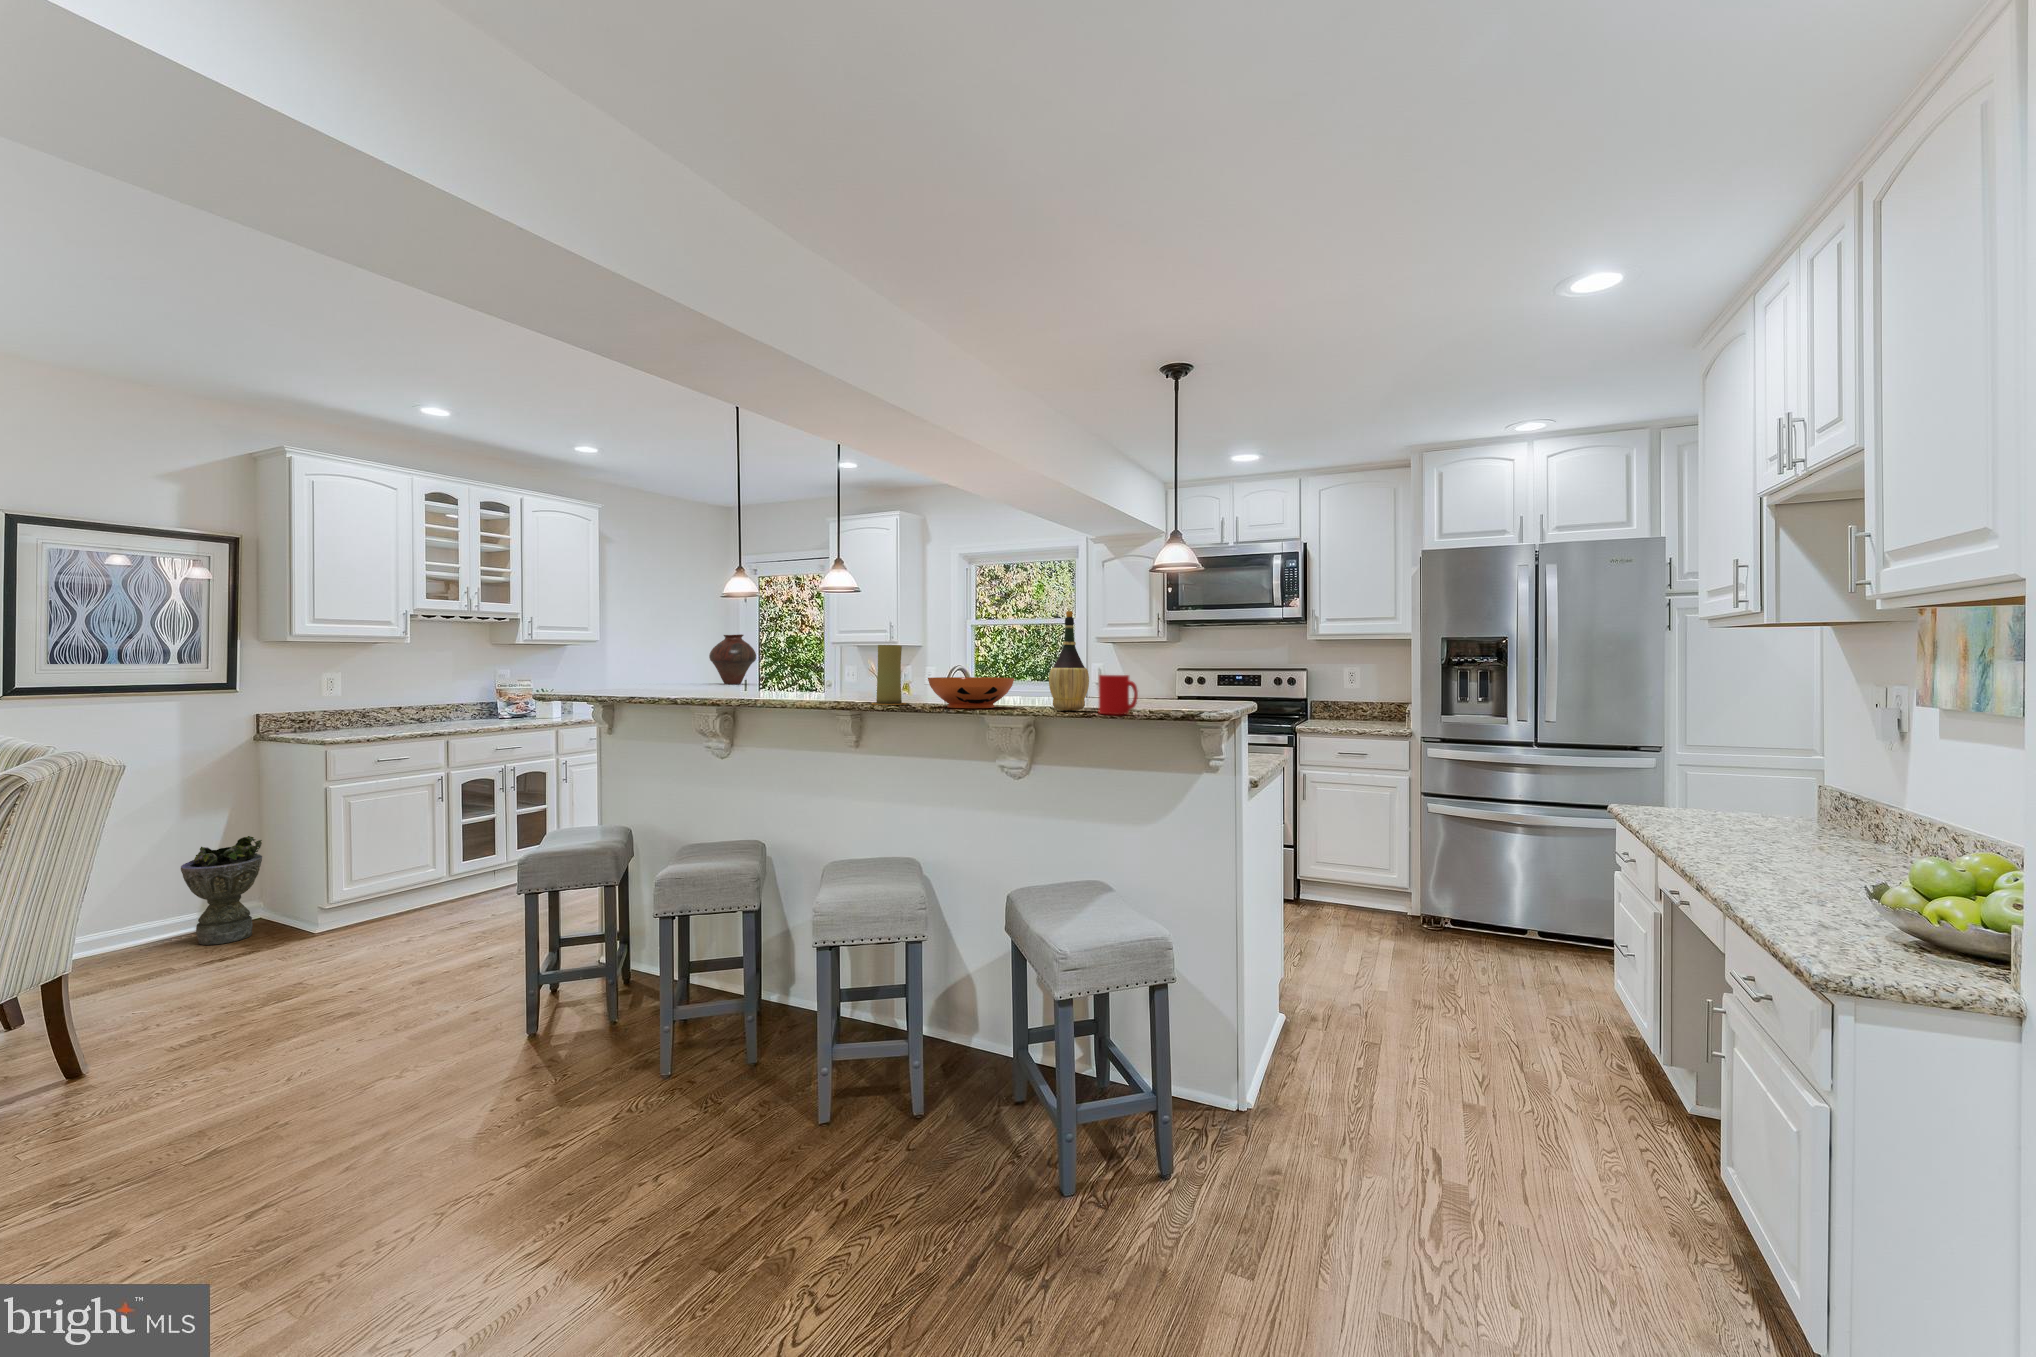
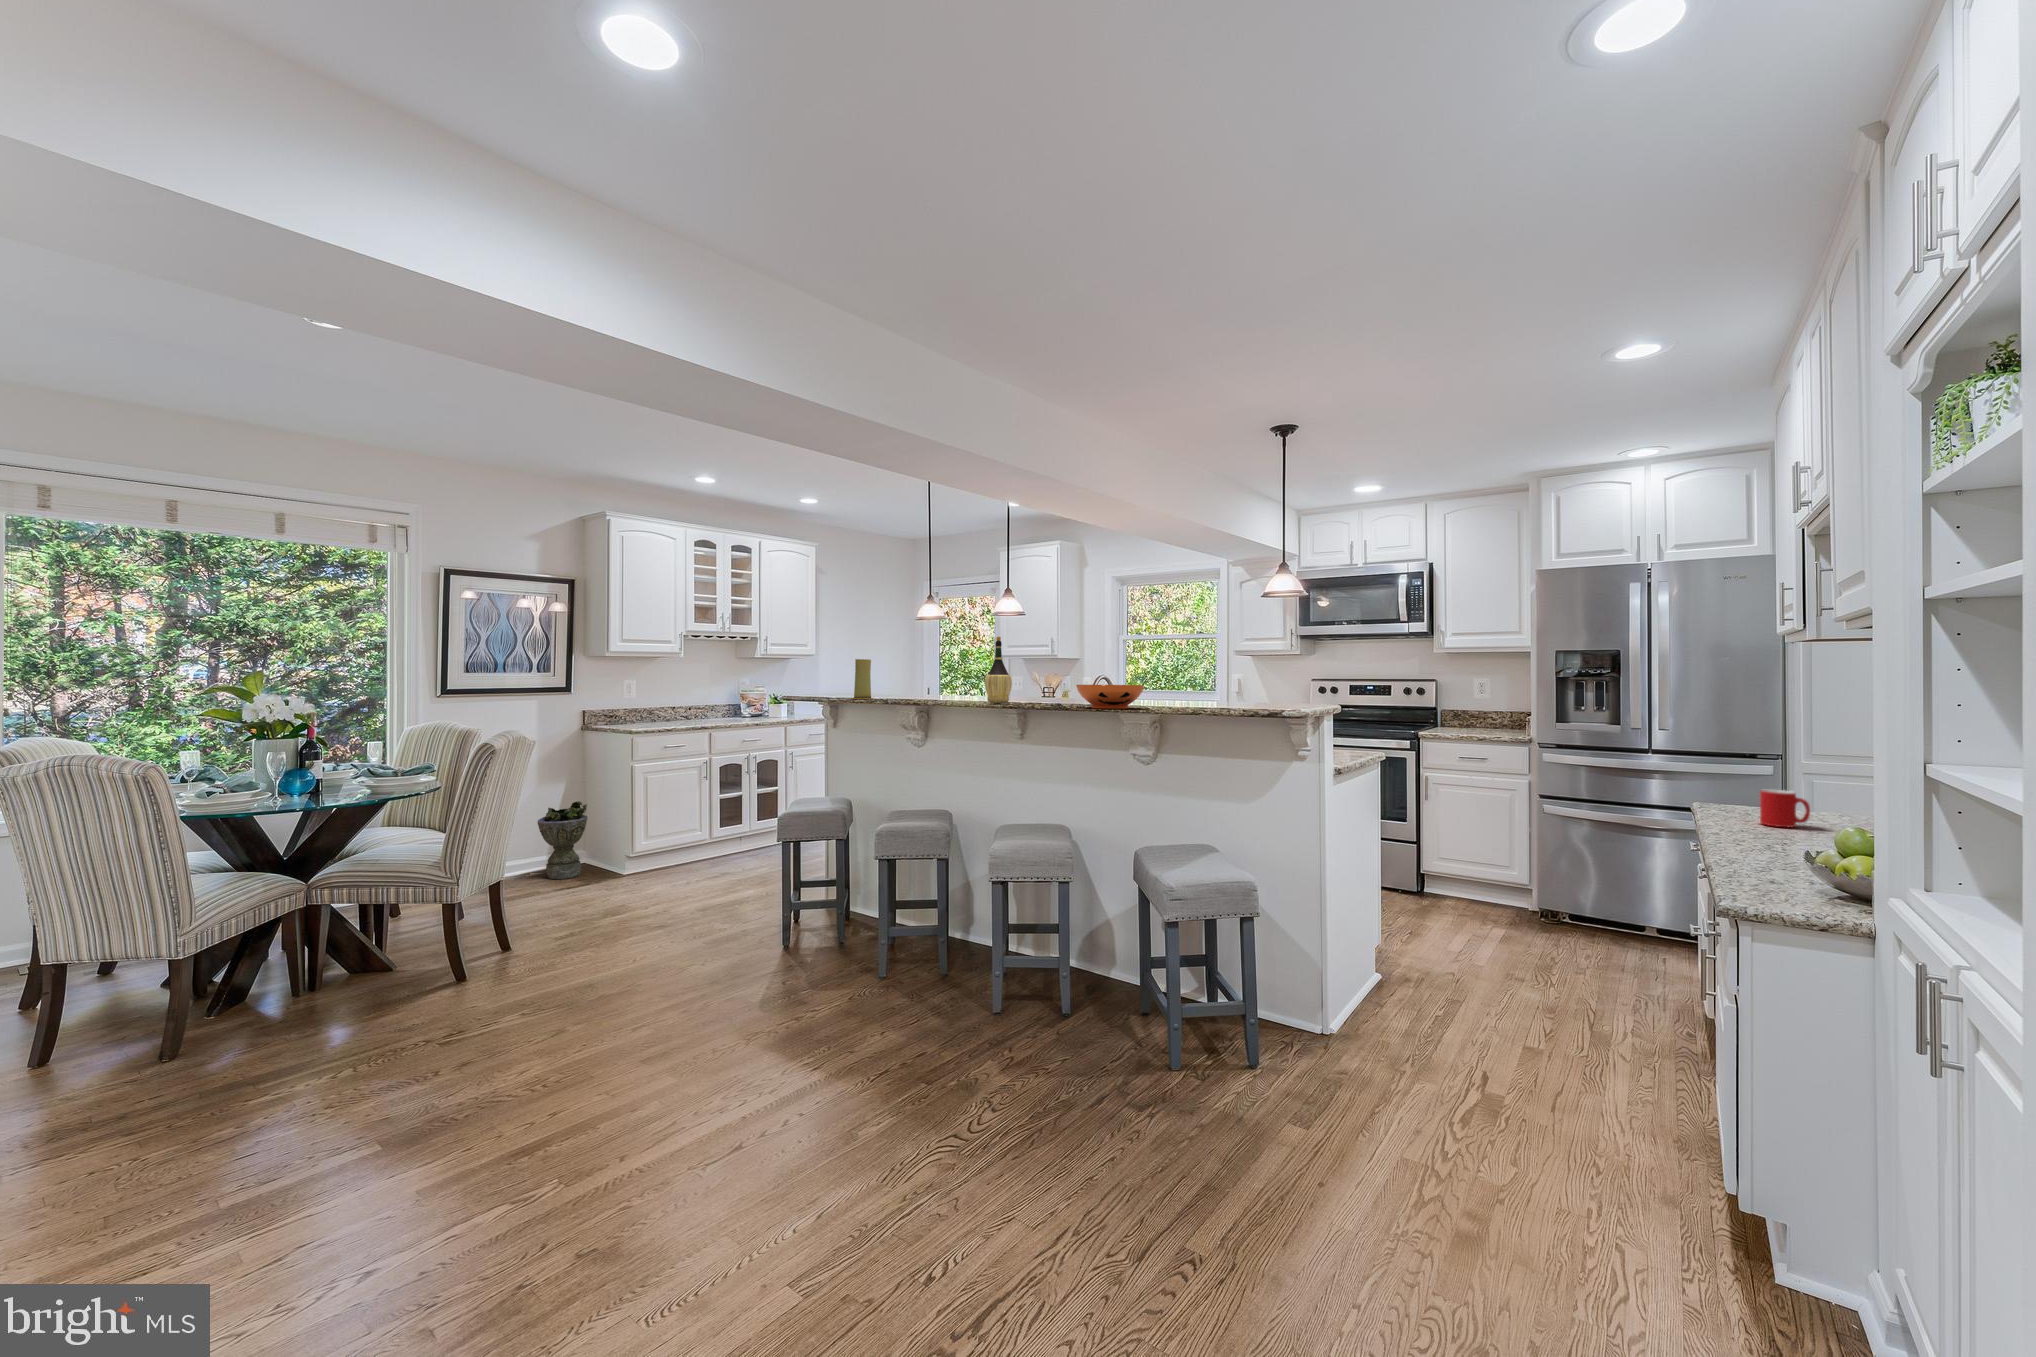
wine bottle: present [1049,611,1089,711] -> present [985,637,1012,704]
vase: present [709,634,756,684] -> none [901,649,939,691]
candle: present [872,645,906,705] -> present [852,659,873,699]
cup: present [1099,675,1138,715] -> present [1760,790,1810,827]

